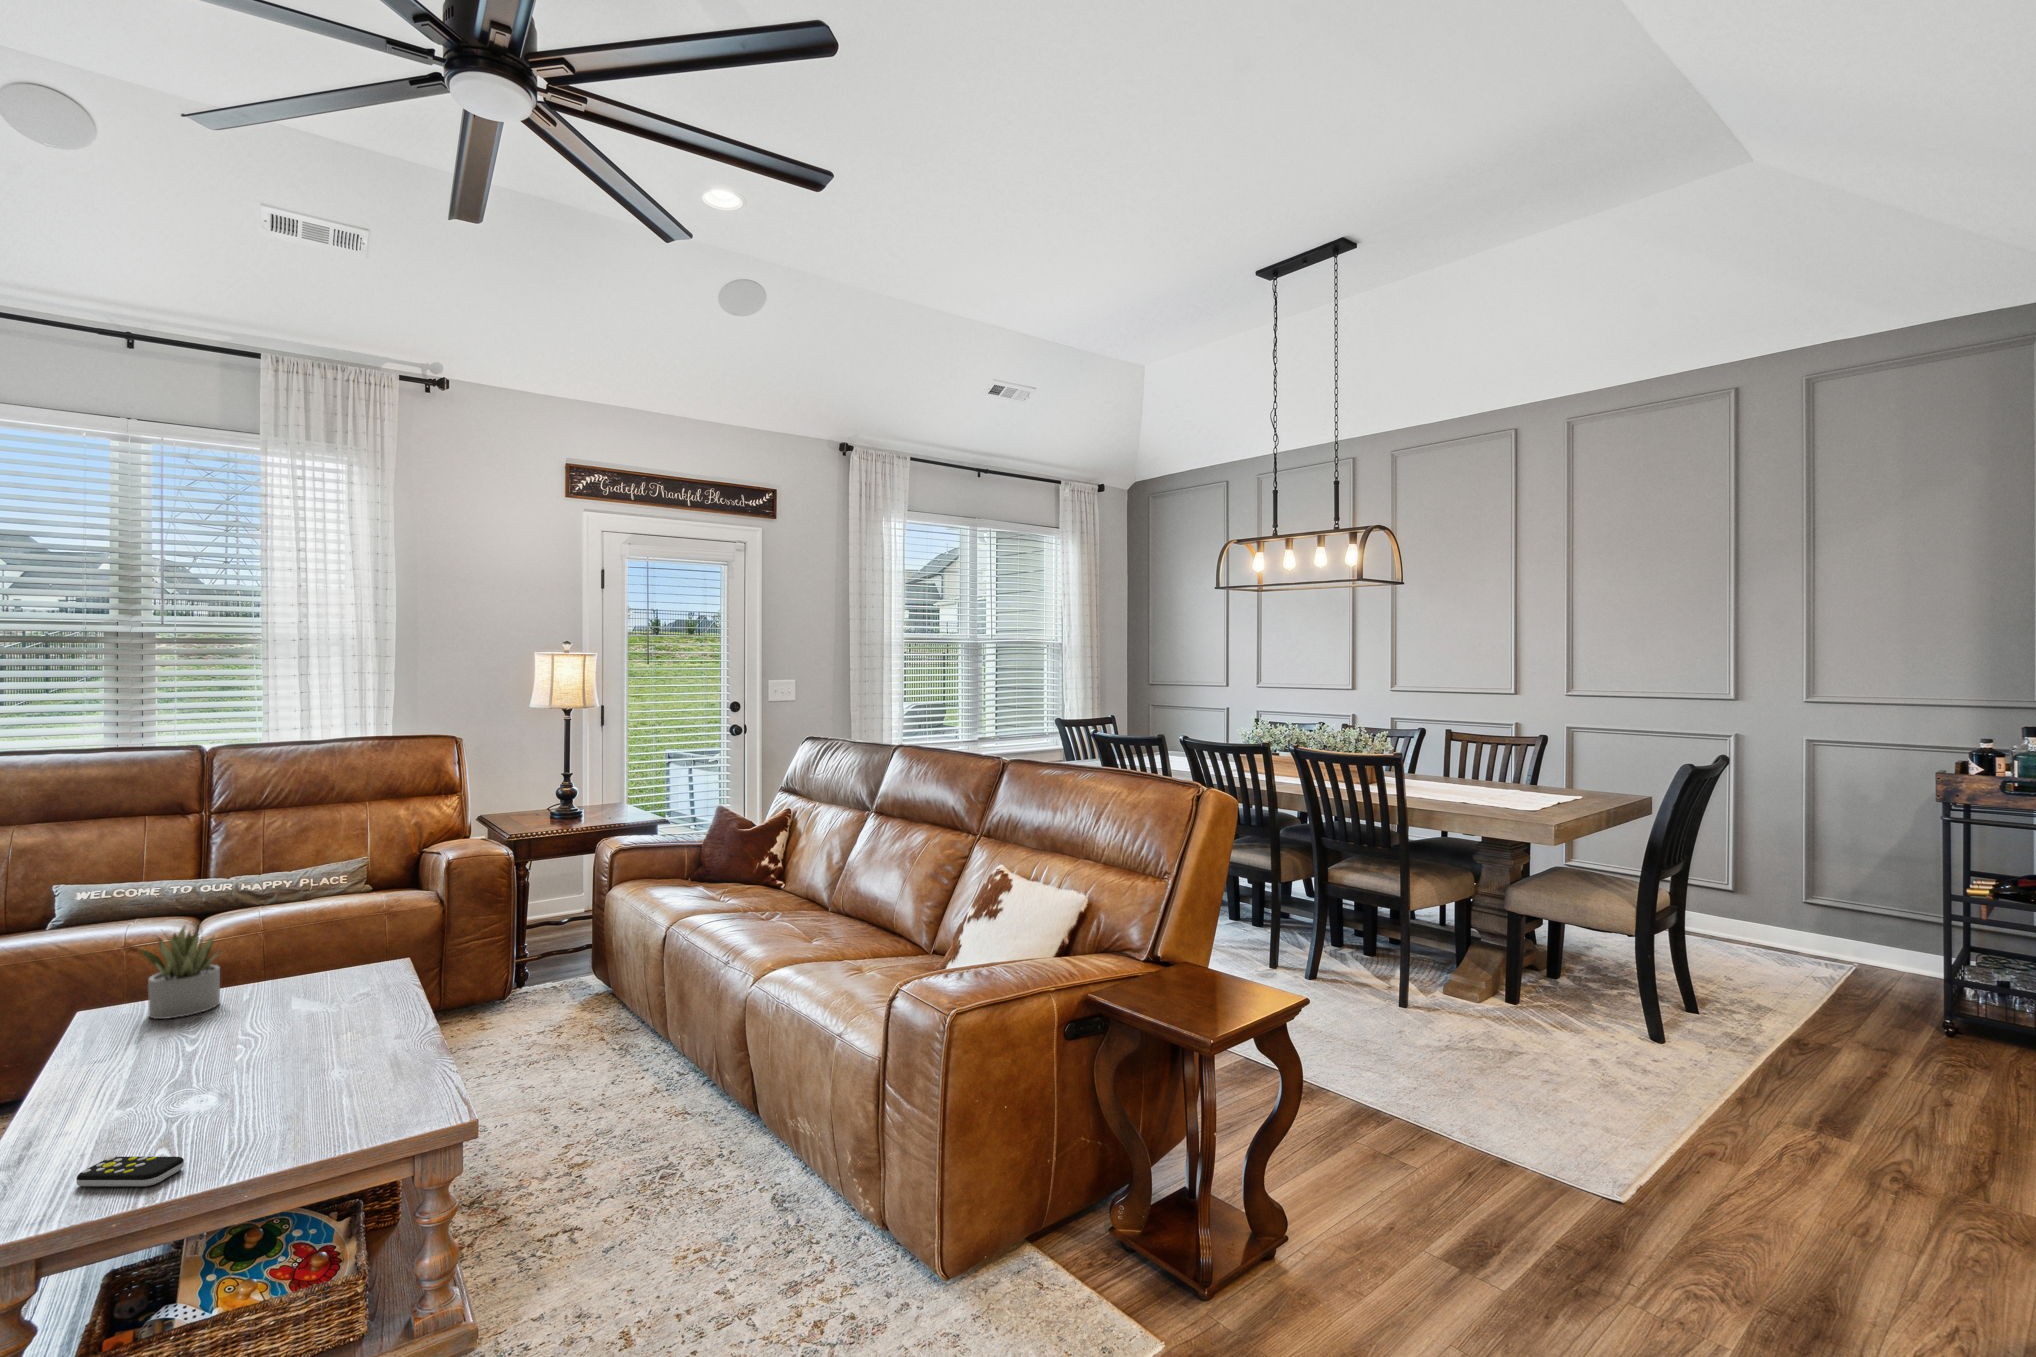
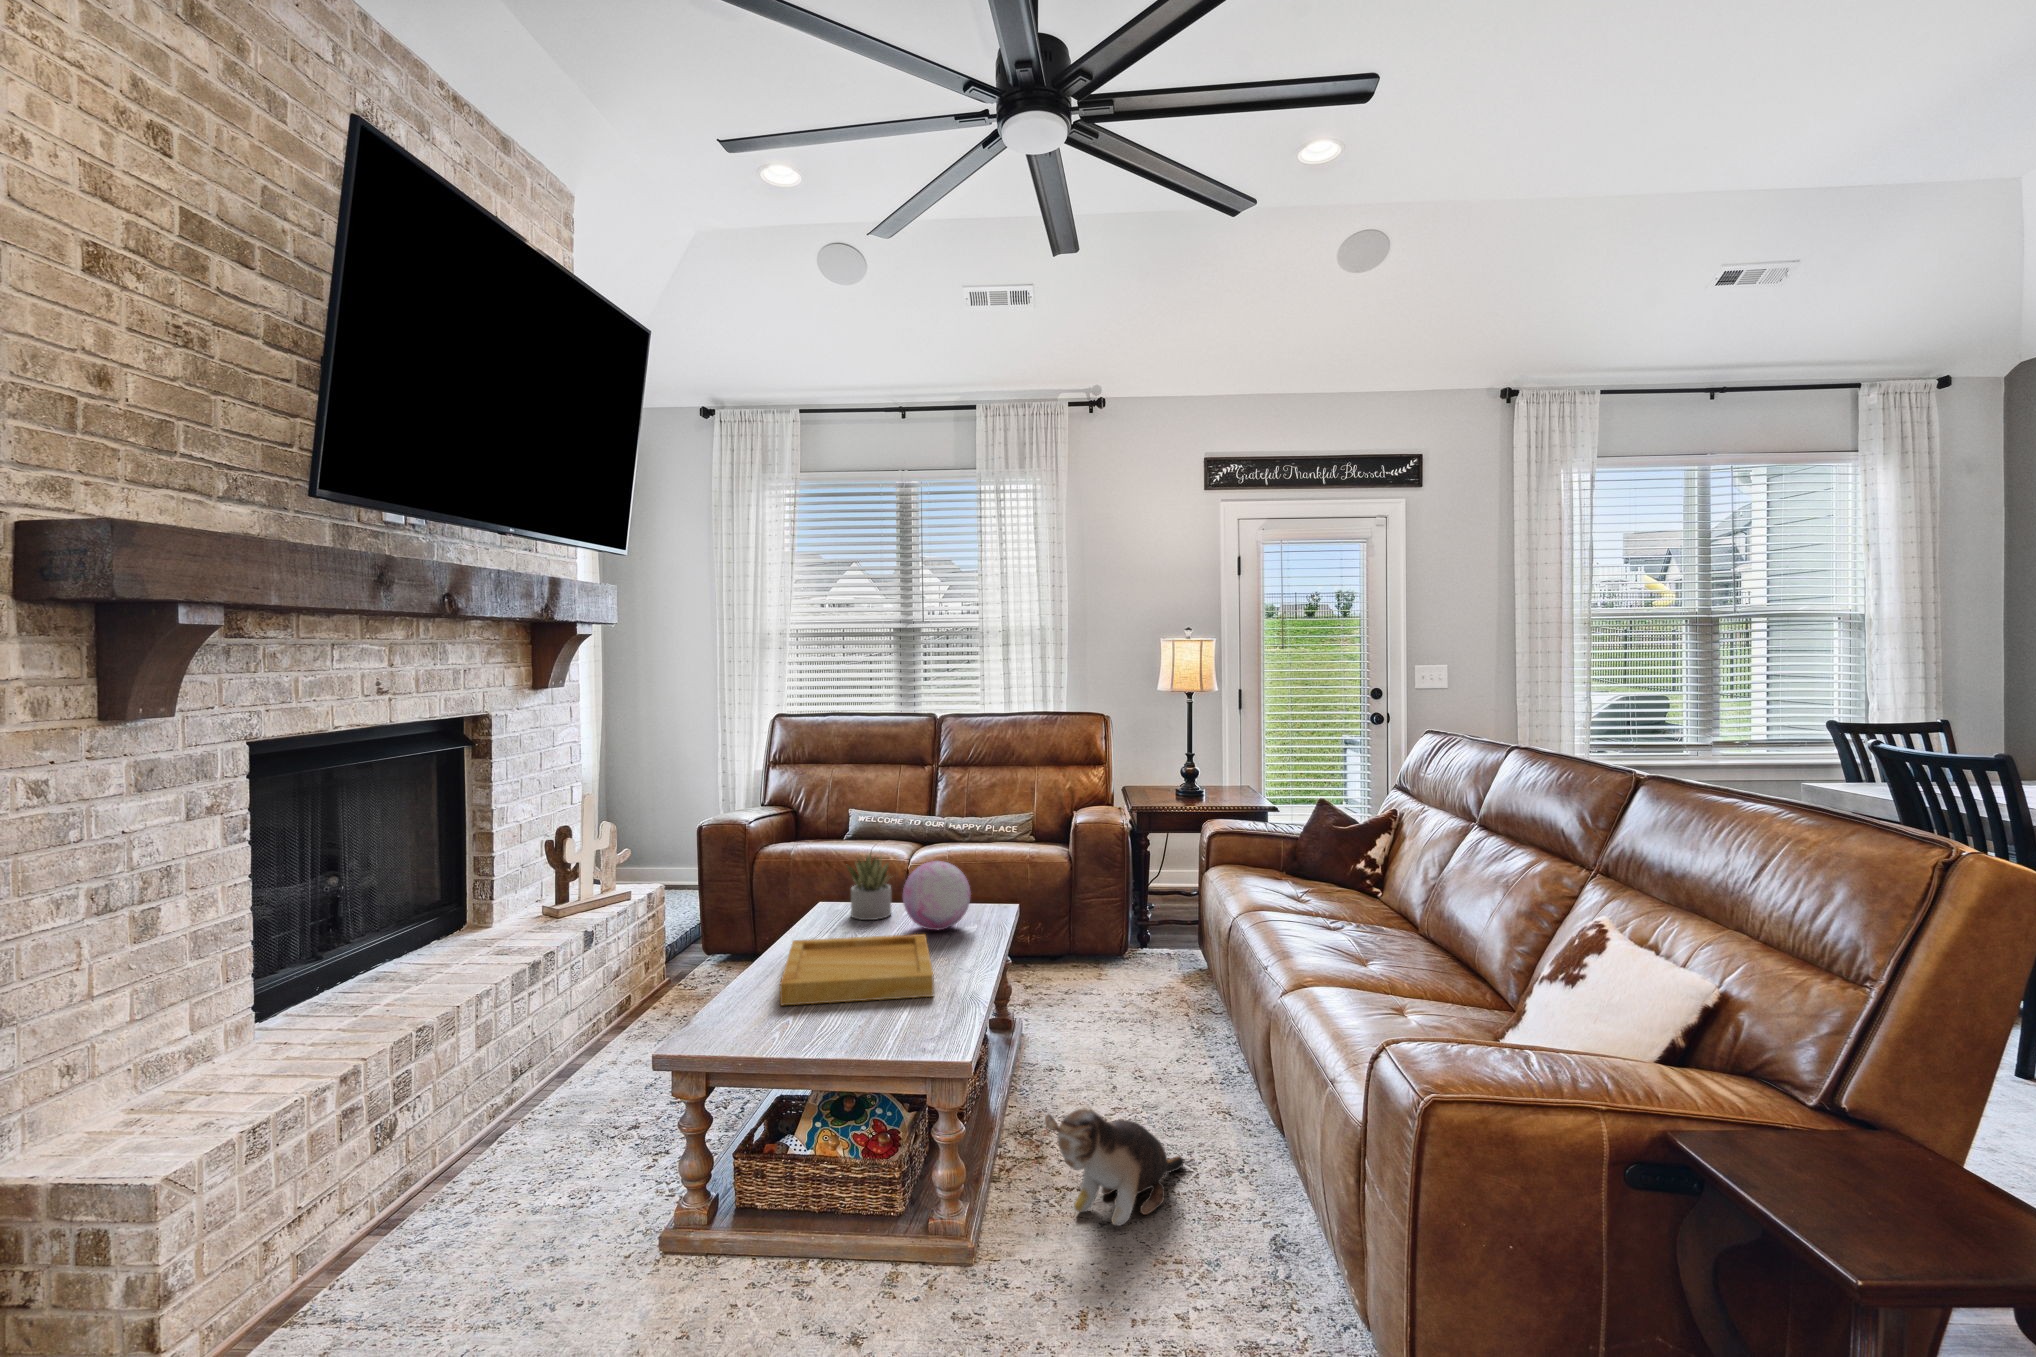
decorative orb: none [255,919,361,1007] -> present [903,861,971,930]
tray: none [88,1009,368,1145] -> present [780,934,934,1005]
plush toy: none [543,1136,665,1251] -> present [1045,1109,1184,1226]
remote control: present [76,1157,184,1186] -> none [745,1013,797,1041]

